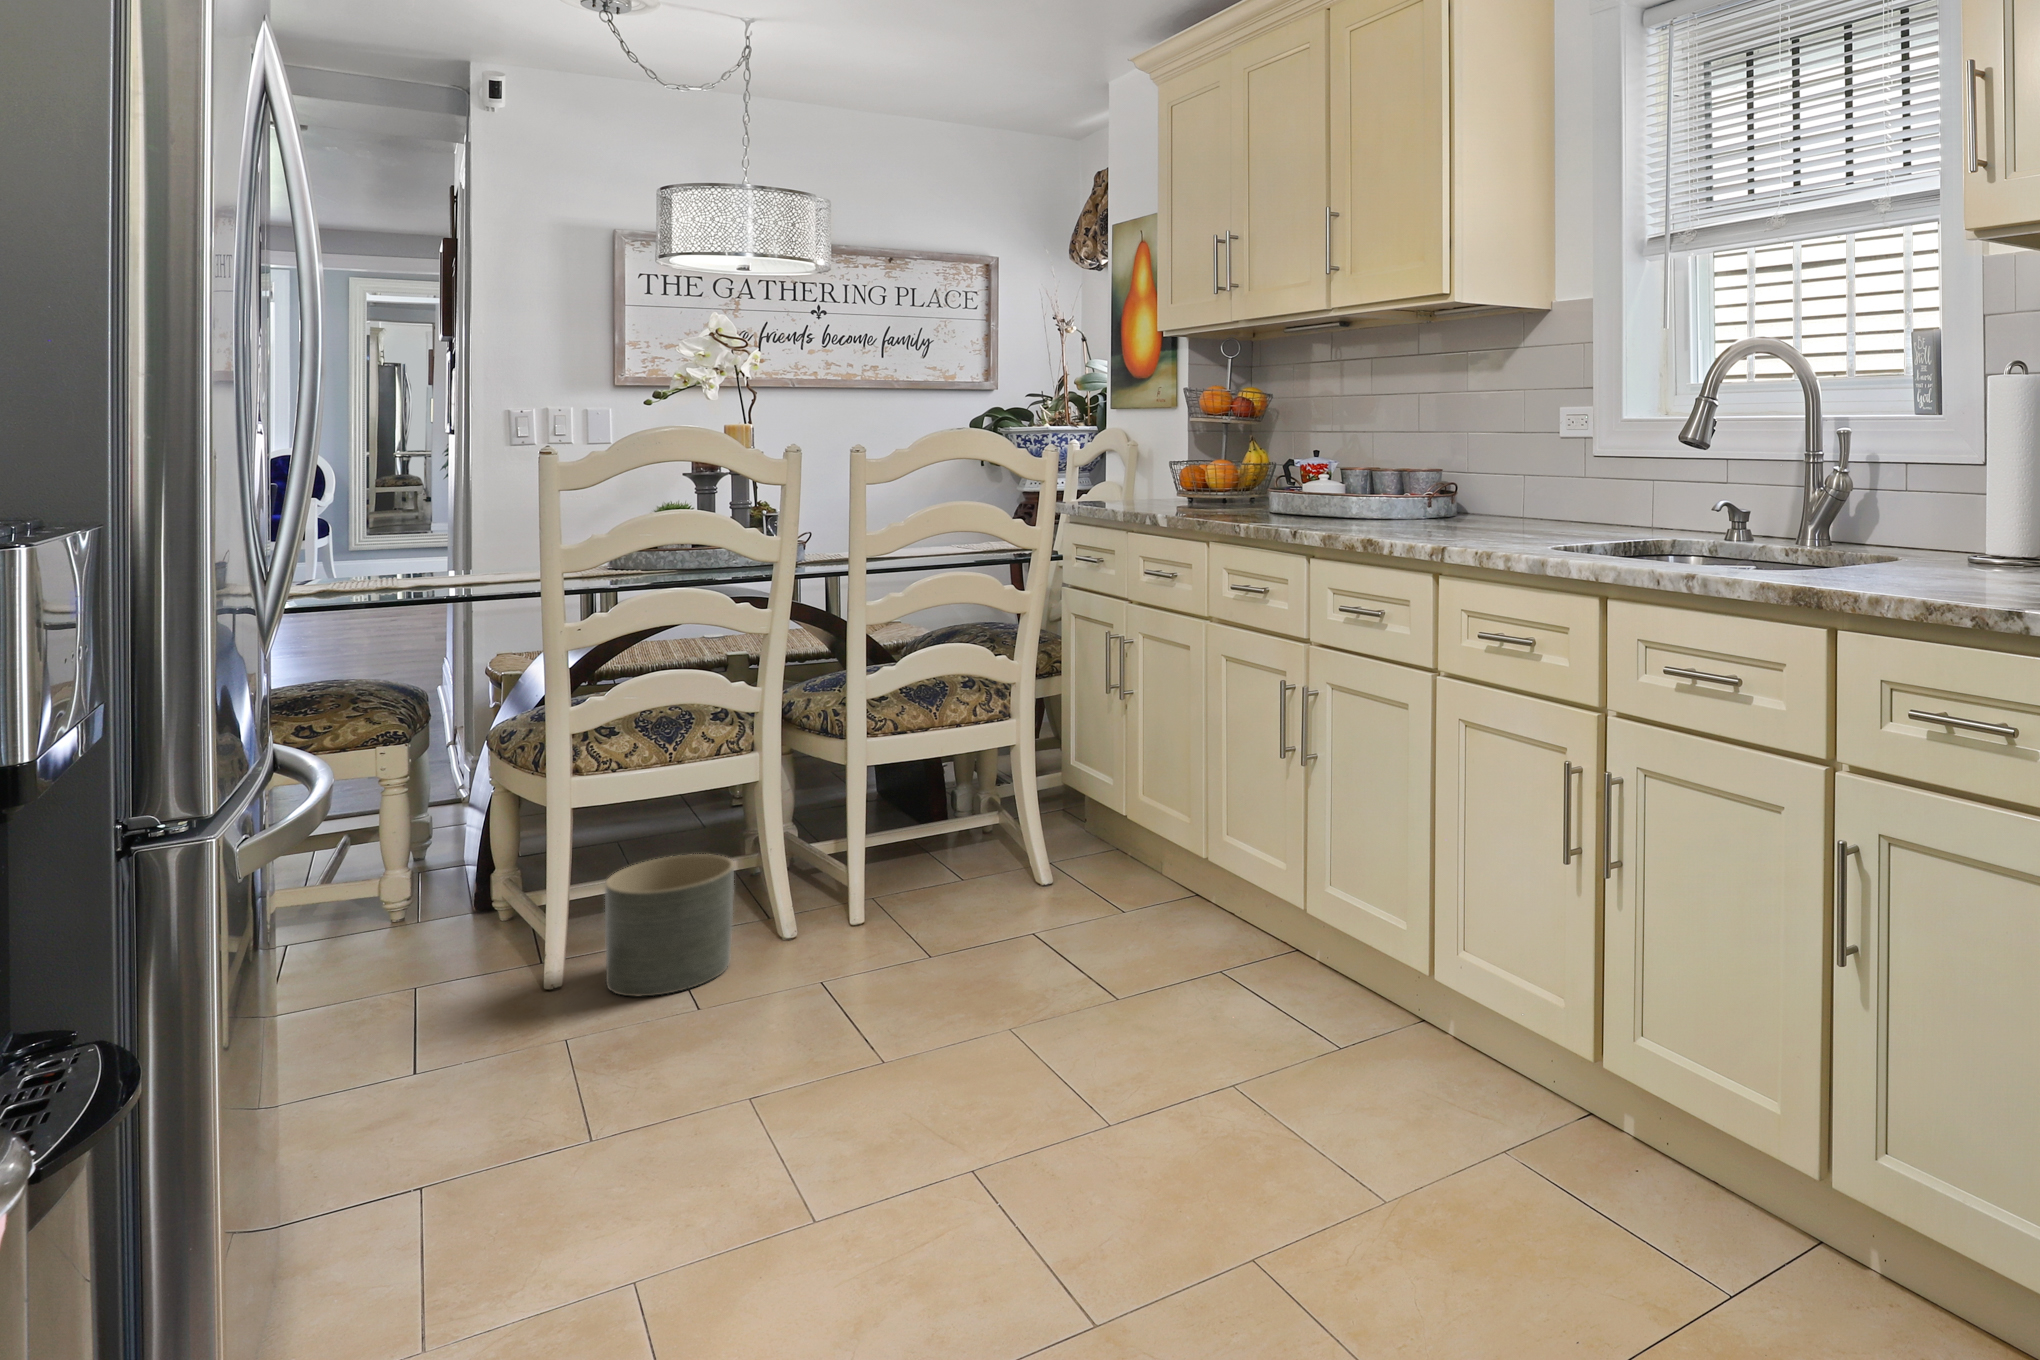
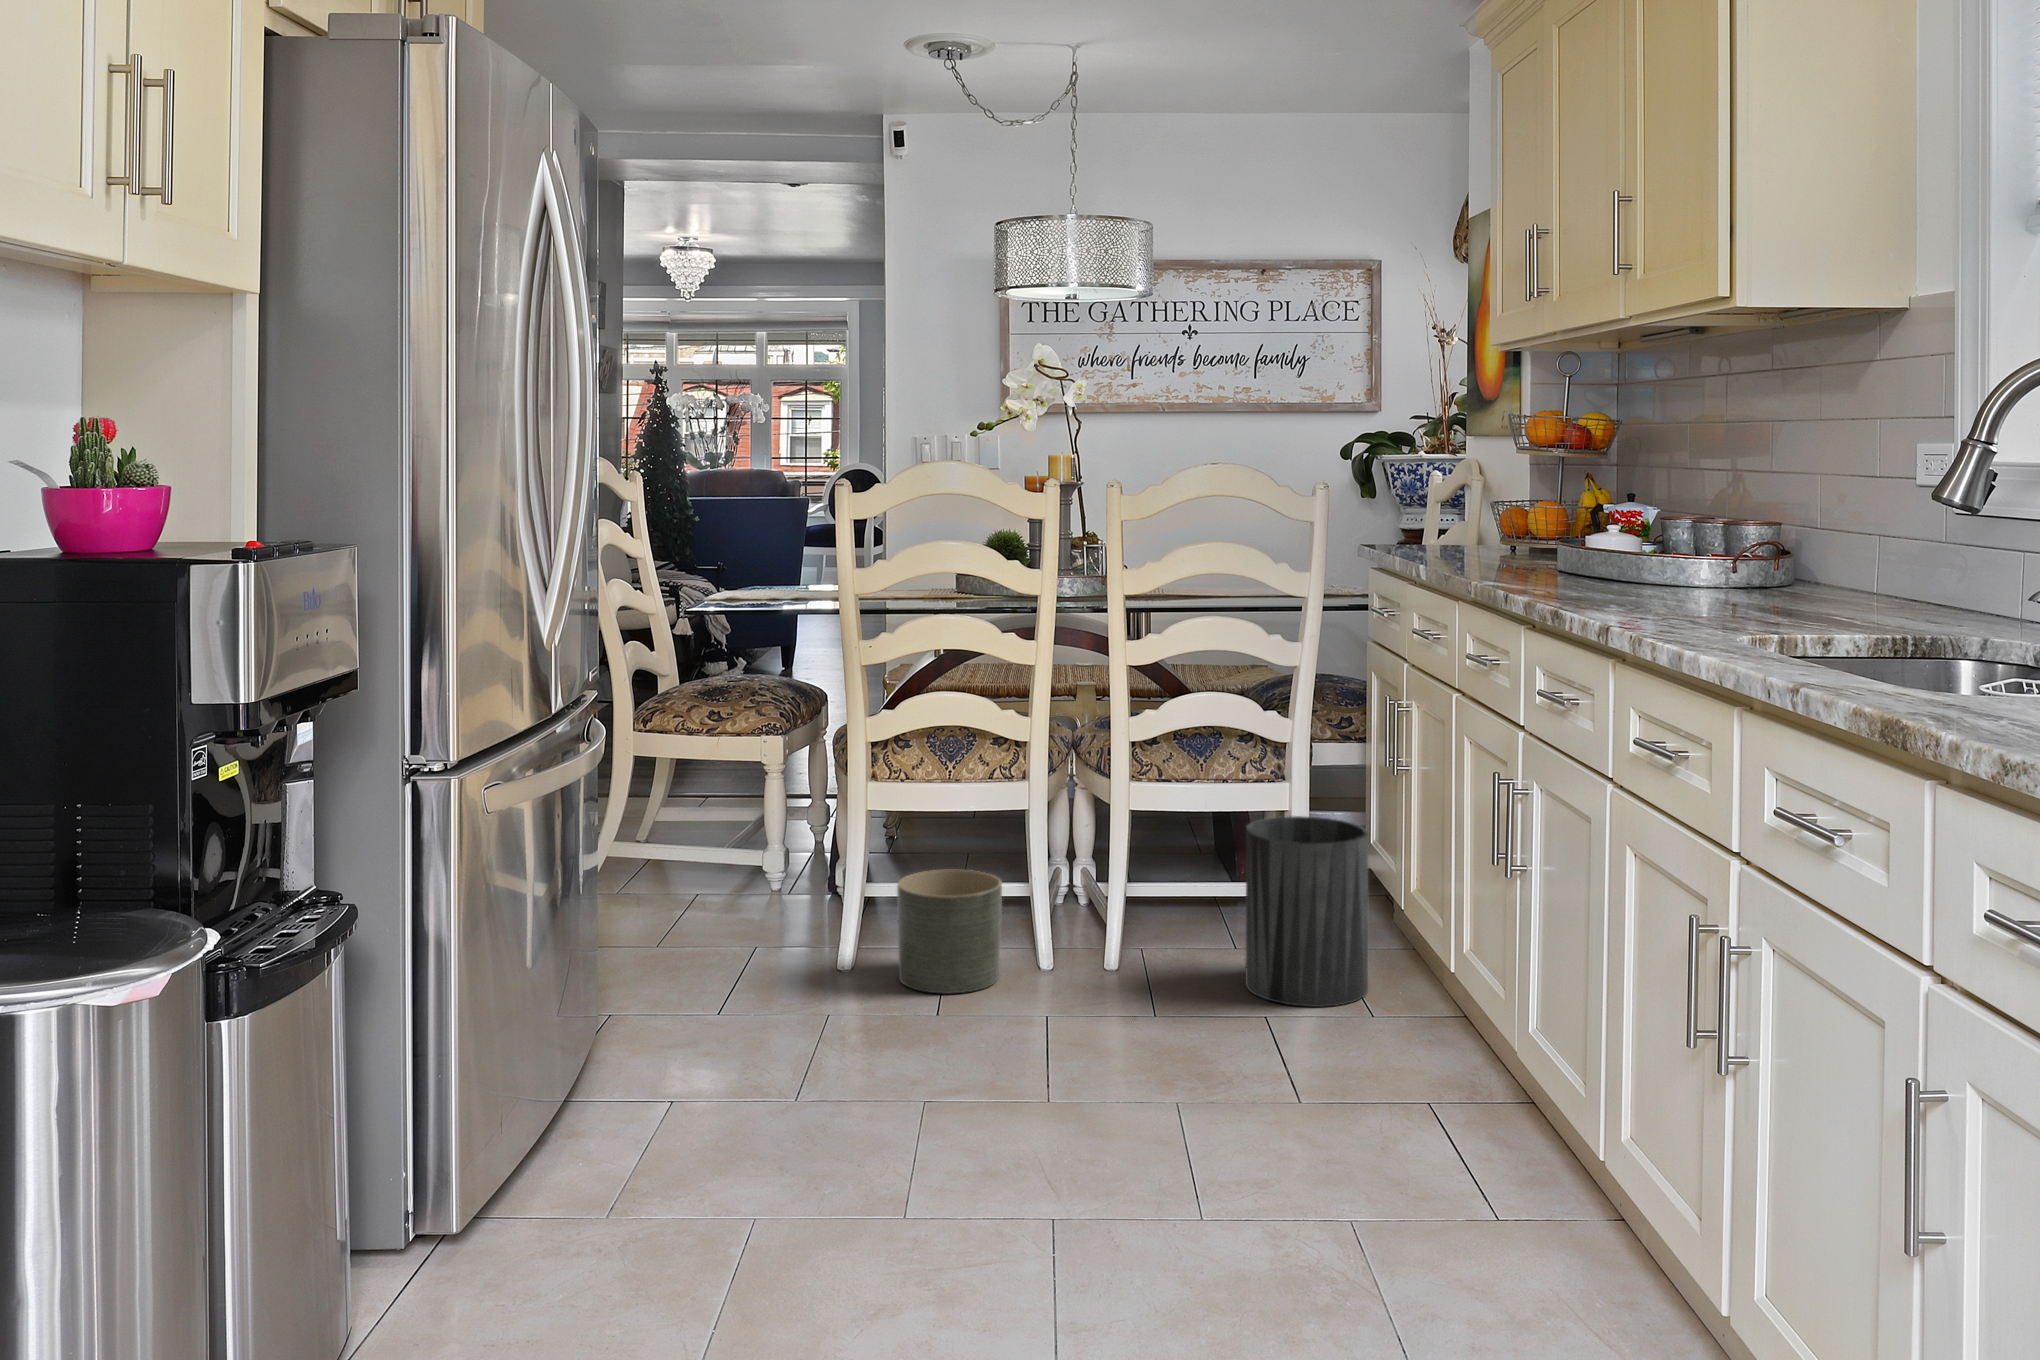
trash can: none [992,746,1108,923] -> present [1246,816,1368,1007]

